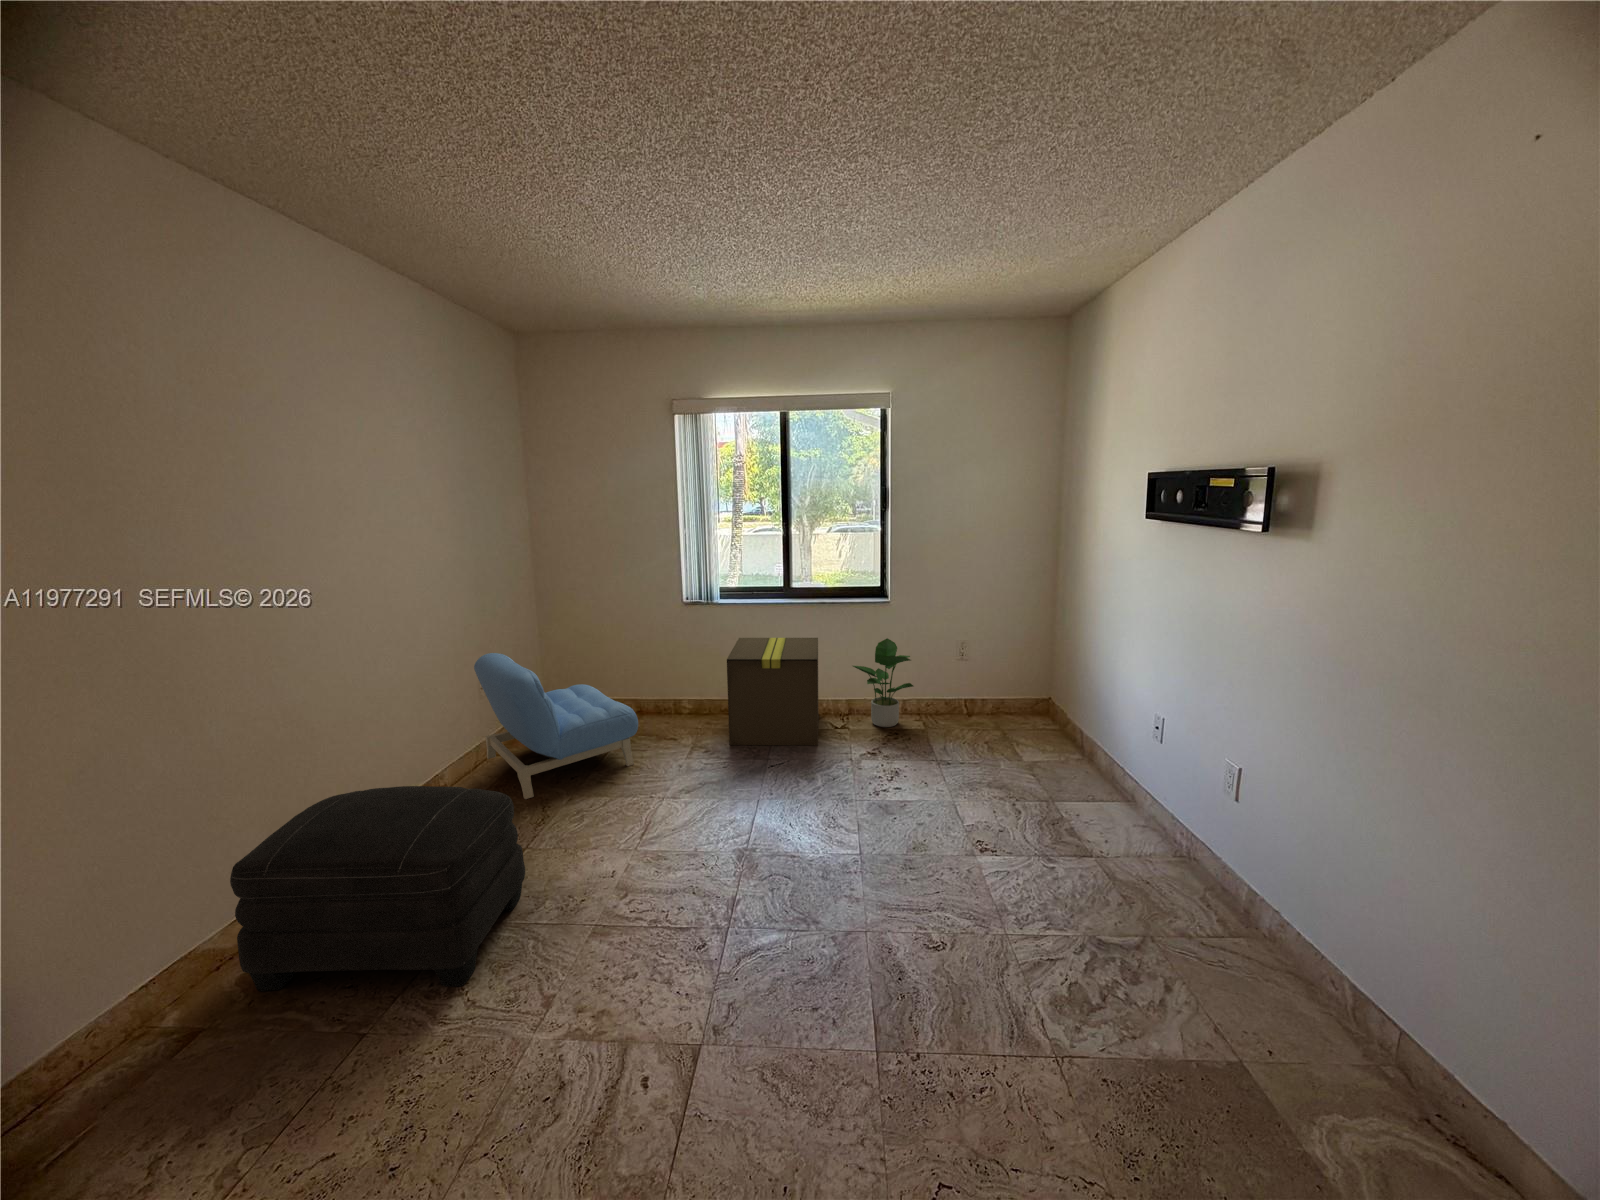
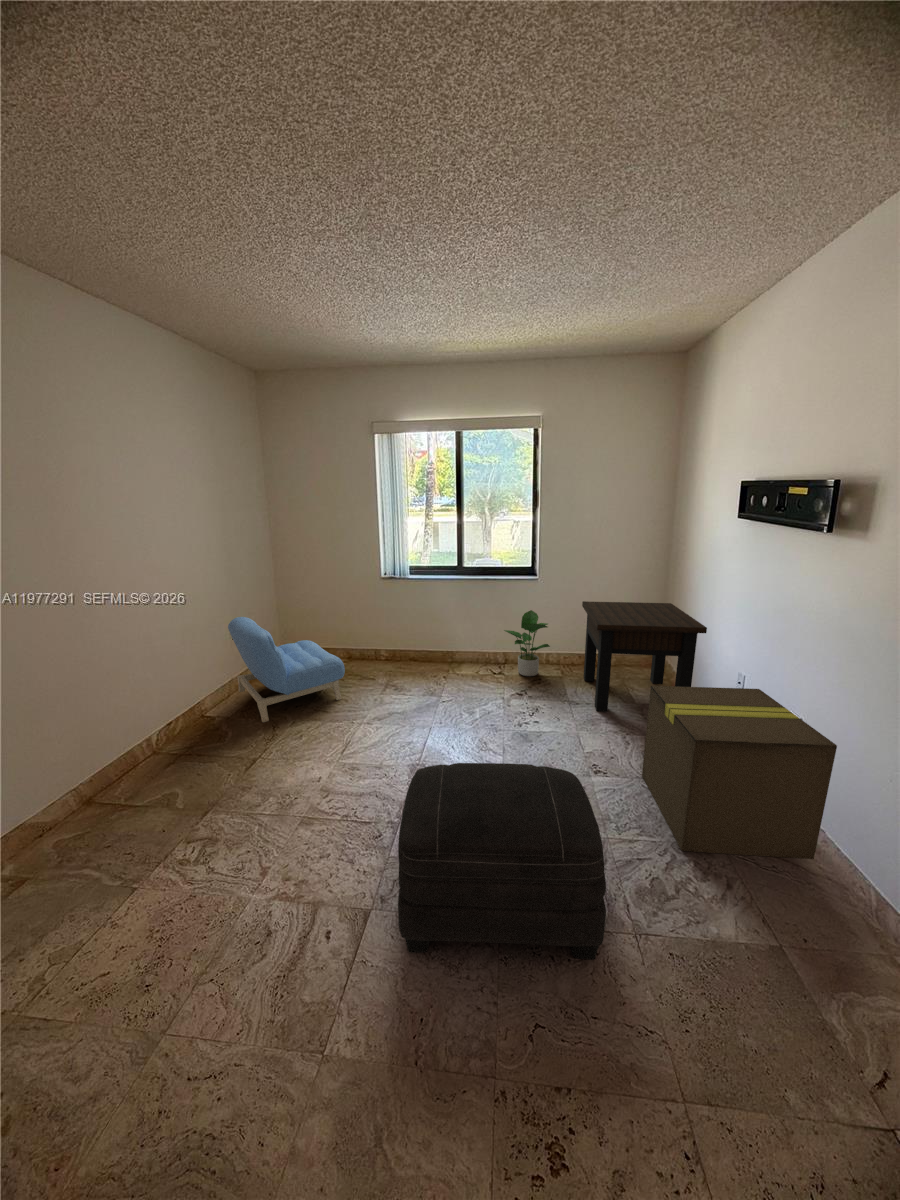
side table: none [955,626,1117,773] -> present [582,601,707,711]
cardboard box: present [727,638,818,745] -> present [642,686,837,859]
ottoman: present [230,786,525,991] -> present [398,763,606,959]

